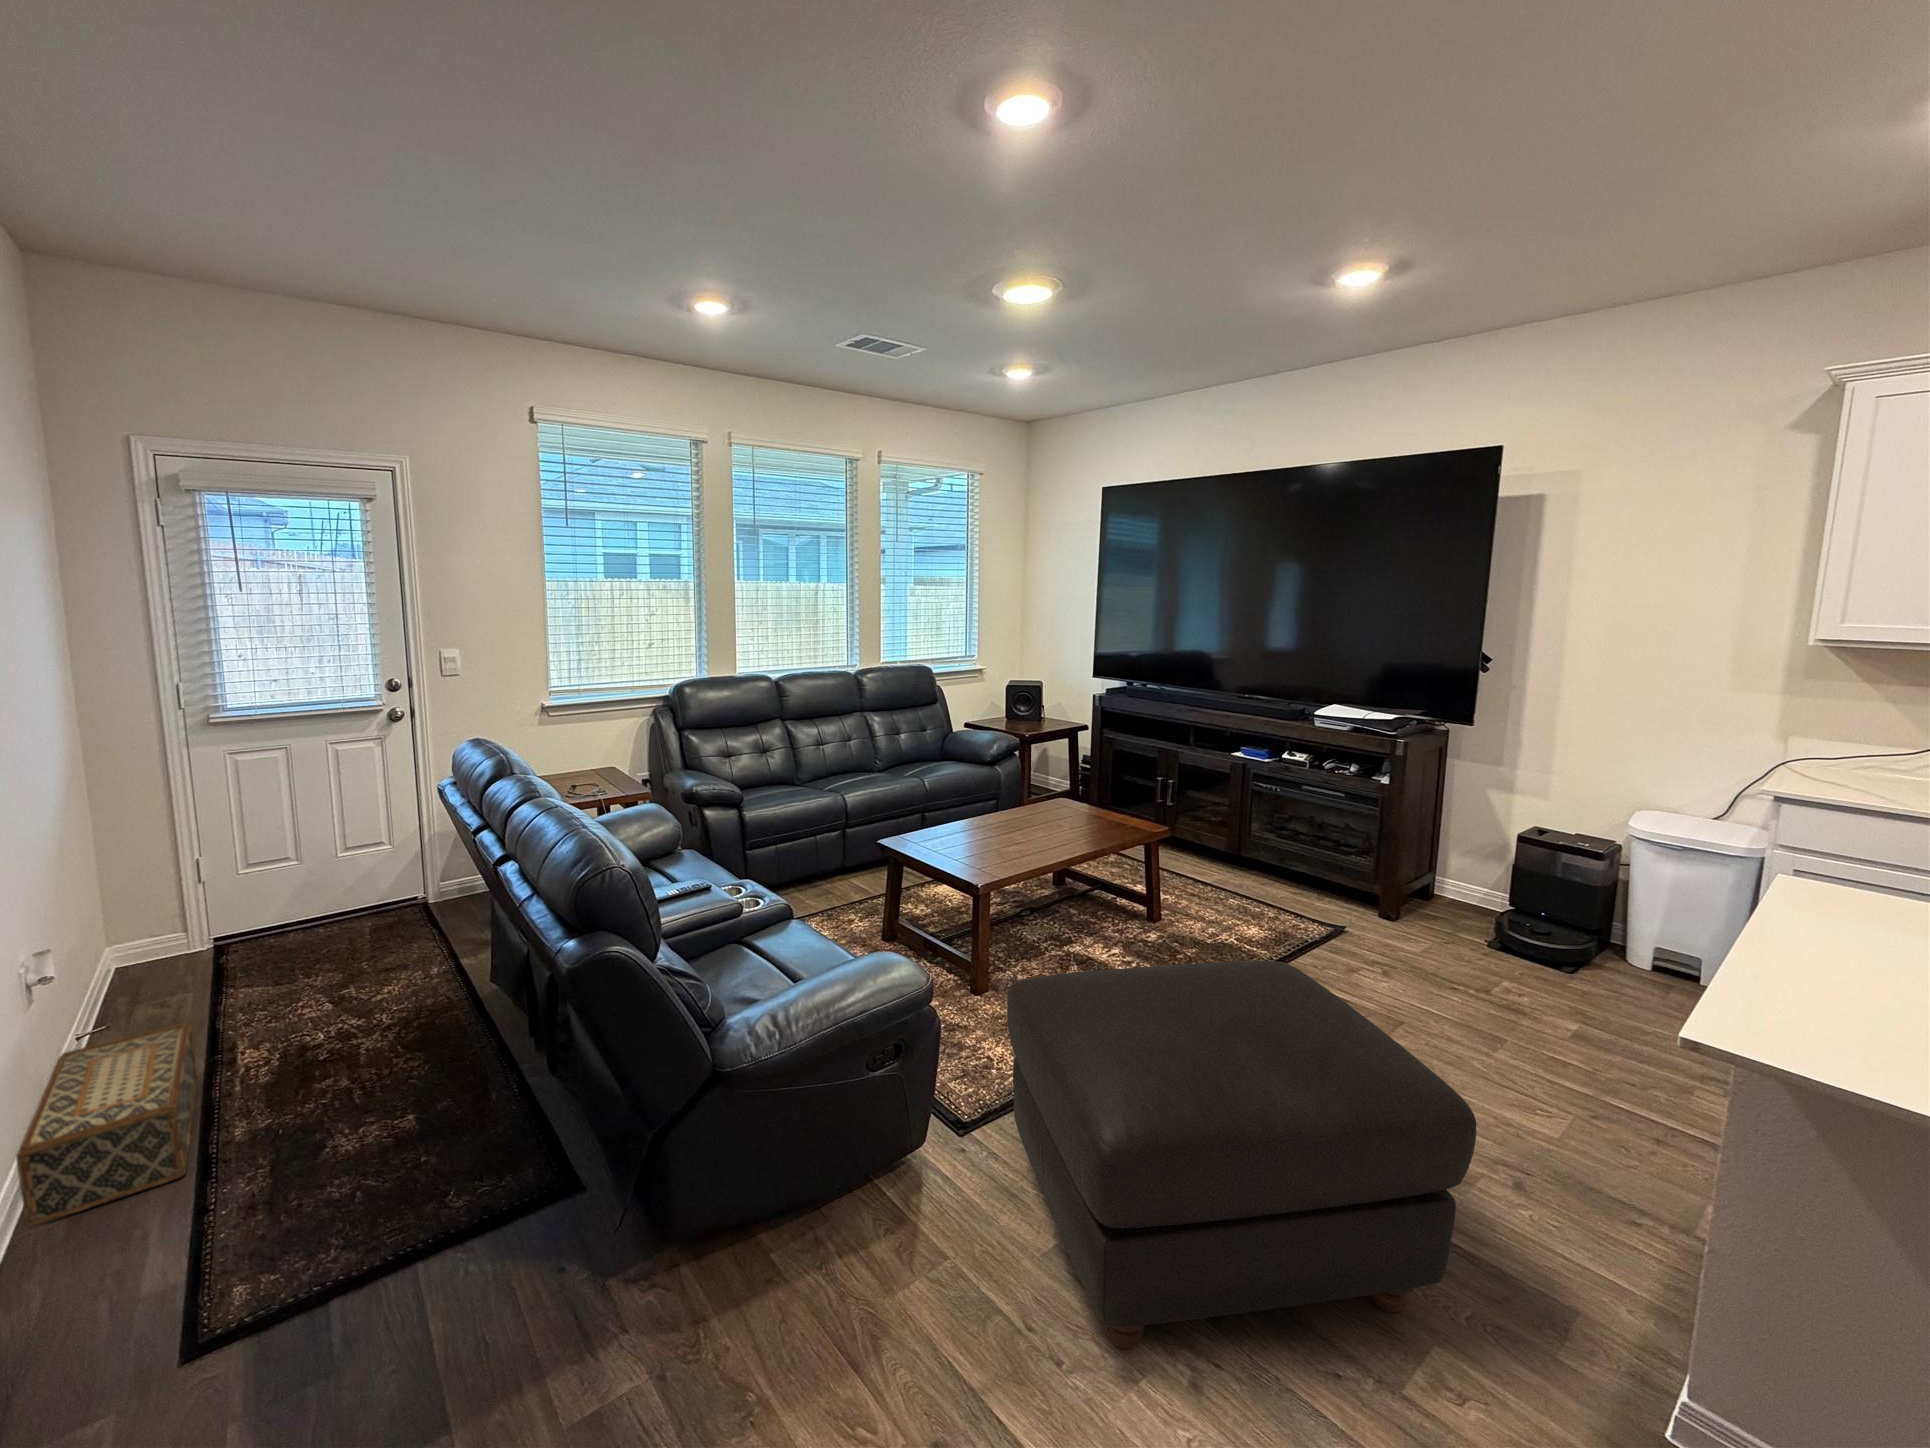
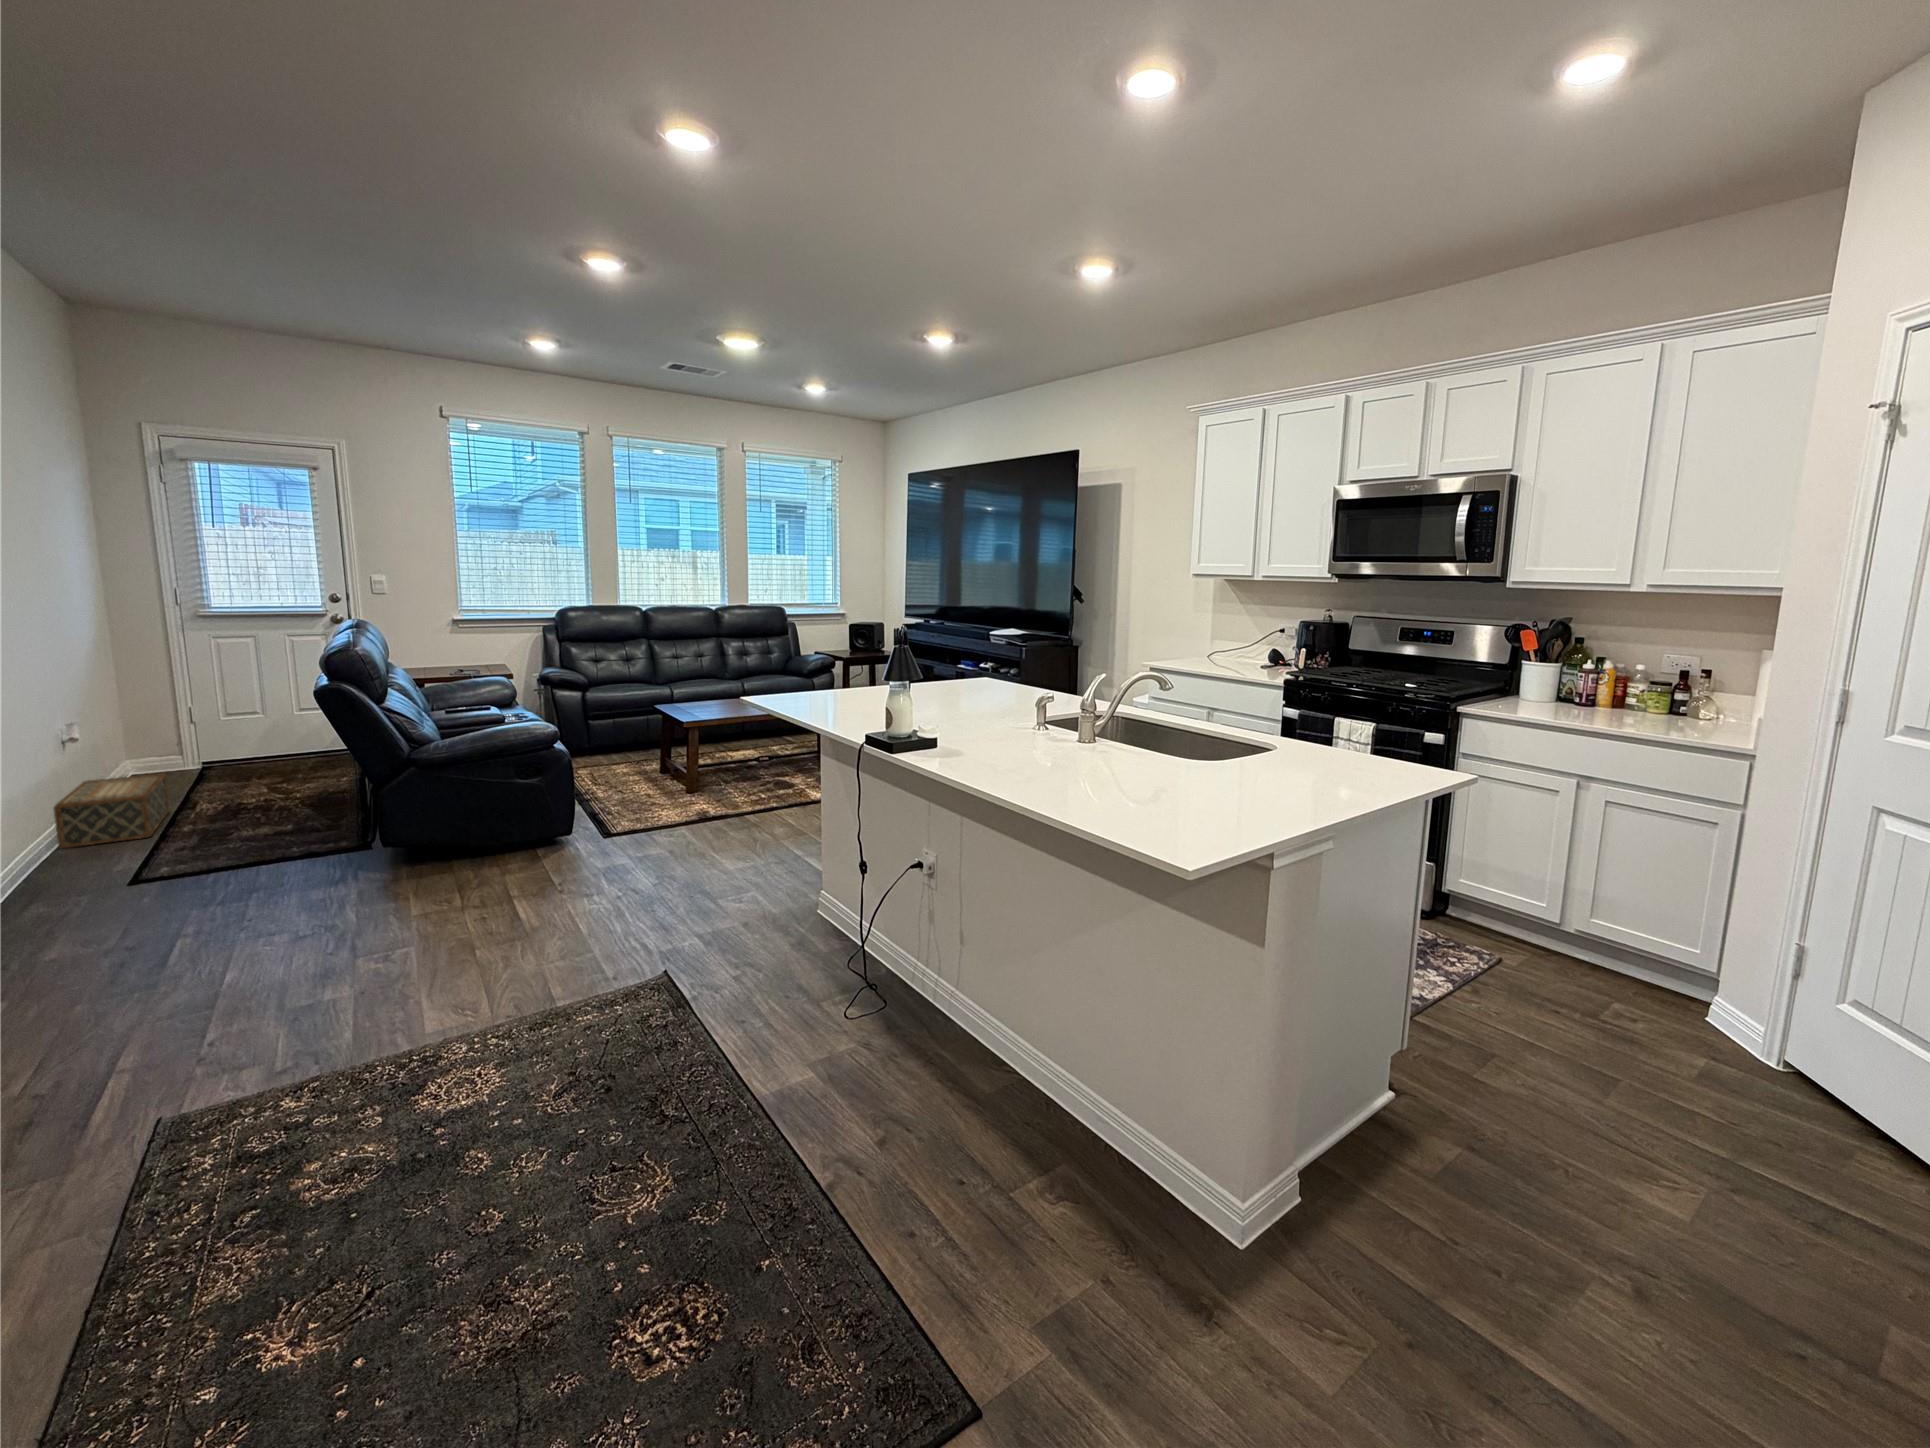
ottoman: present [1007,961,1476,1351] -> none [568,729,792,883]

